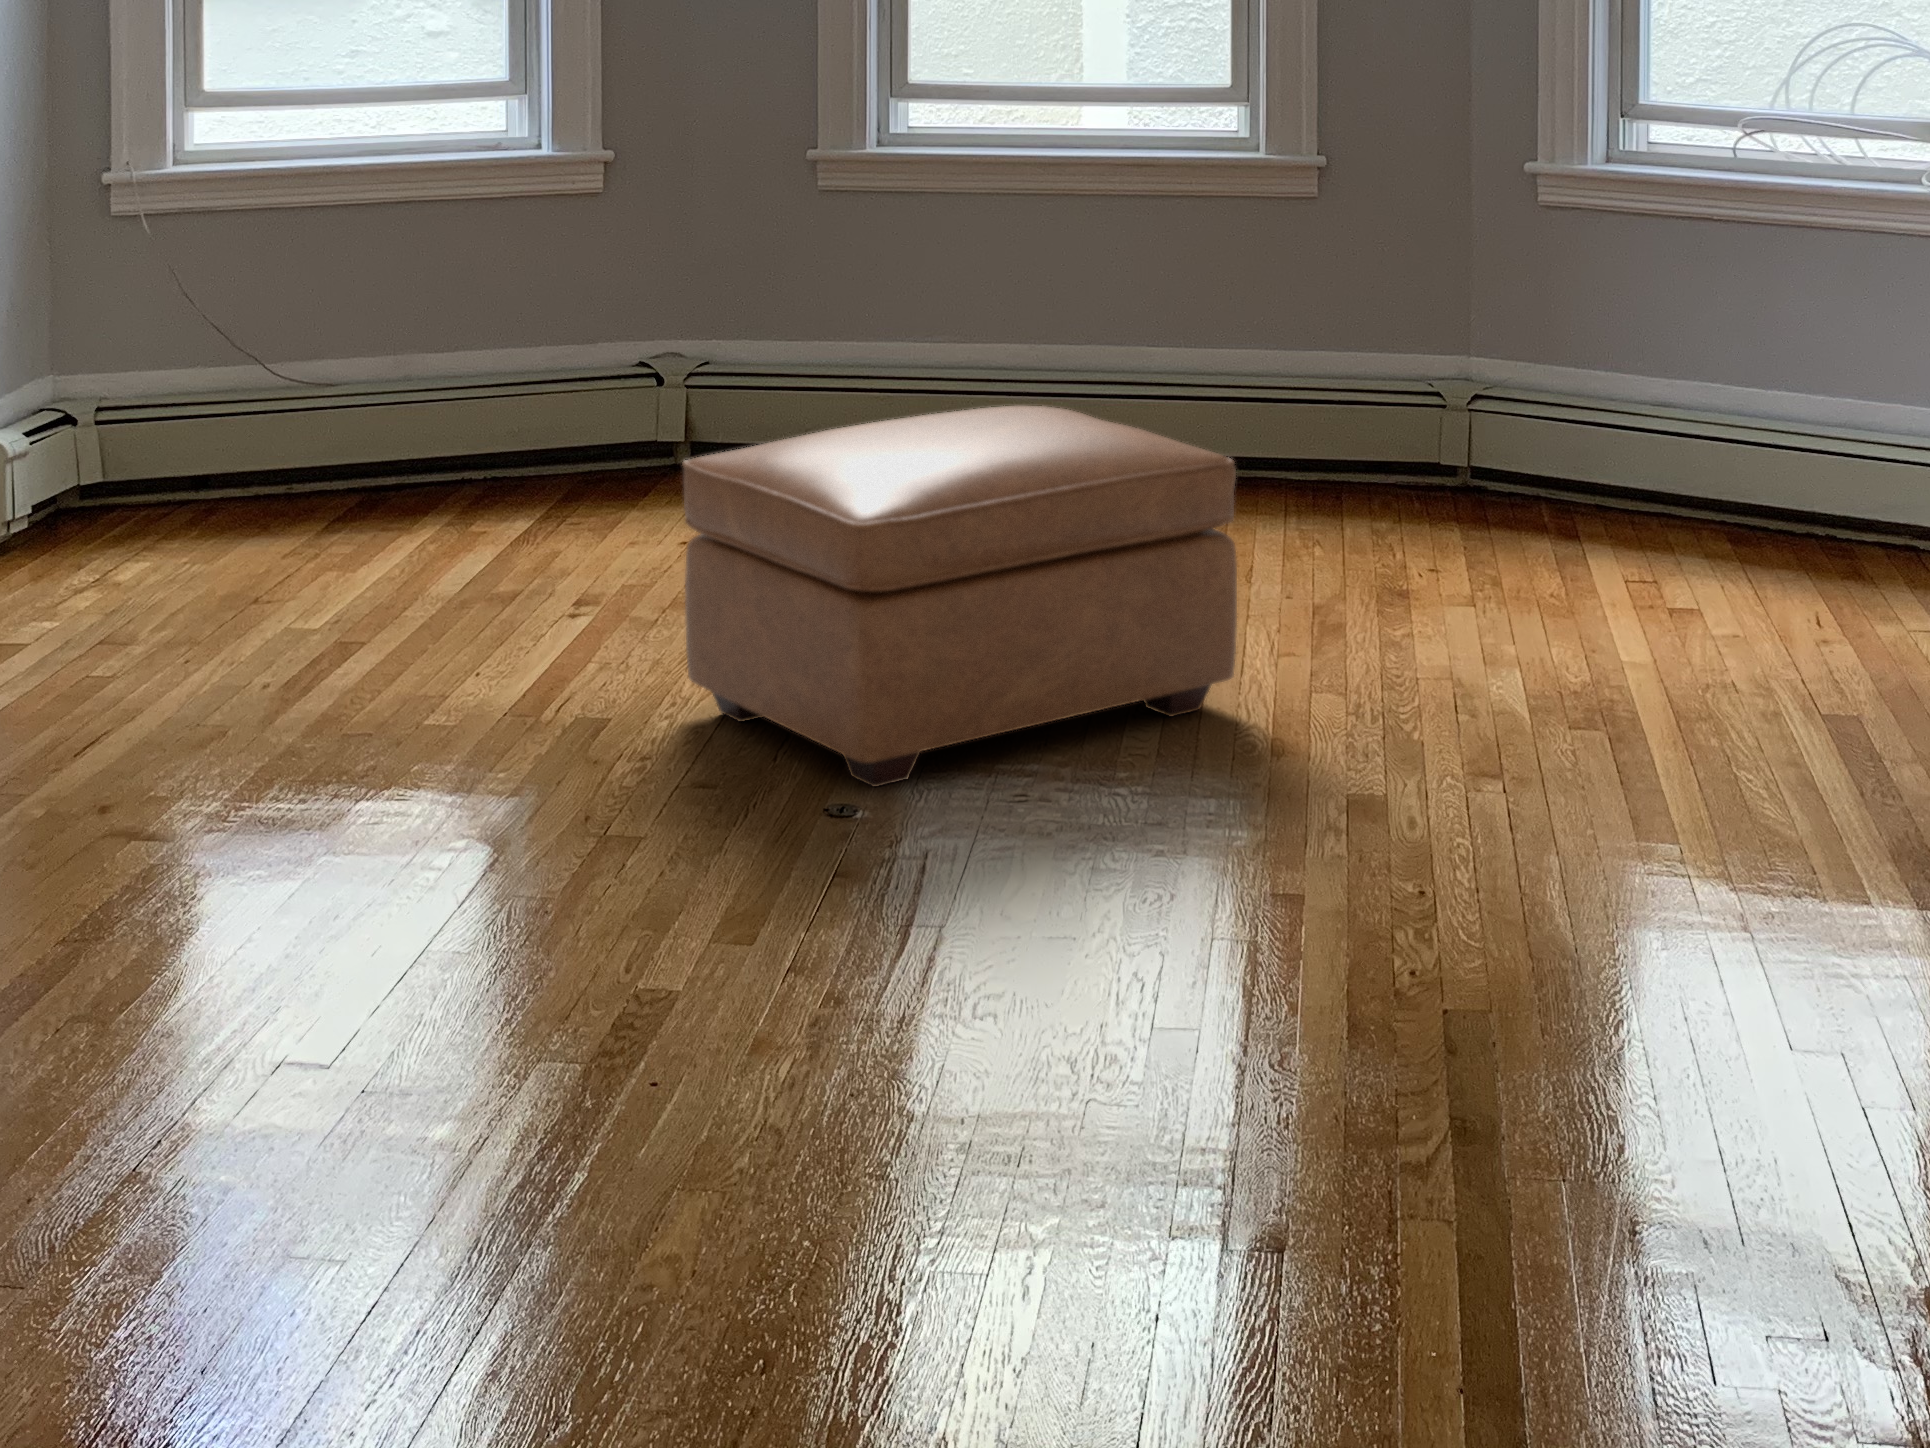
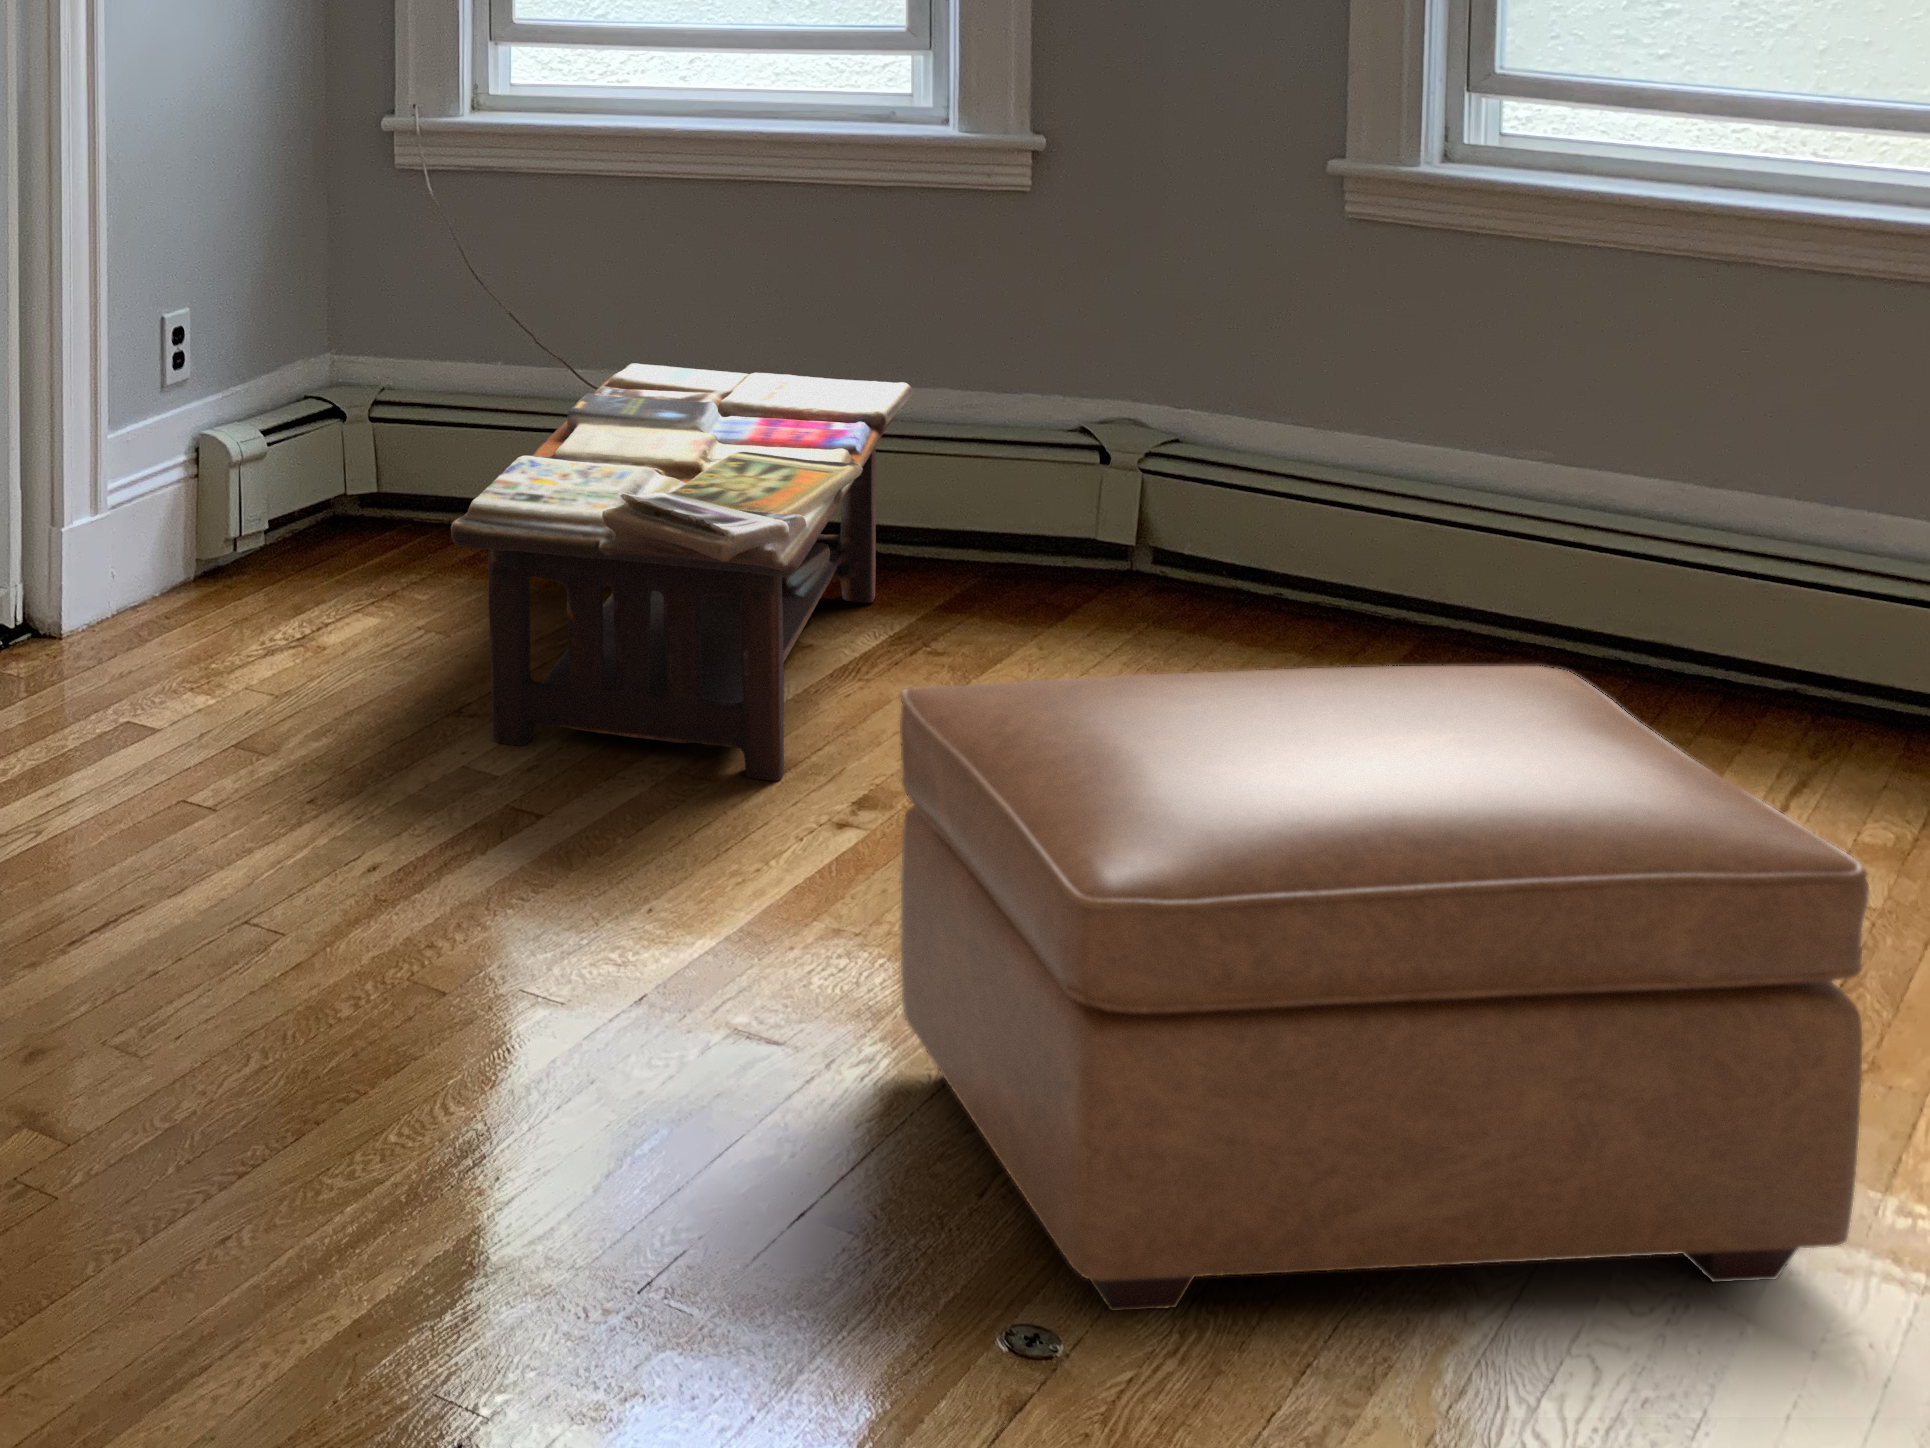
coffee table: none [267,338,545,614] -> present [451,363,913,781]

